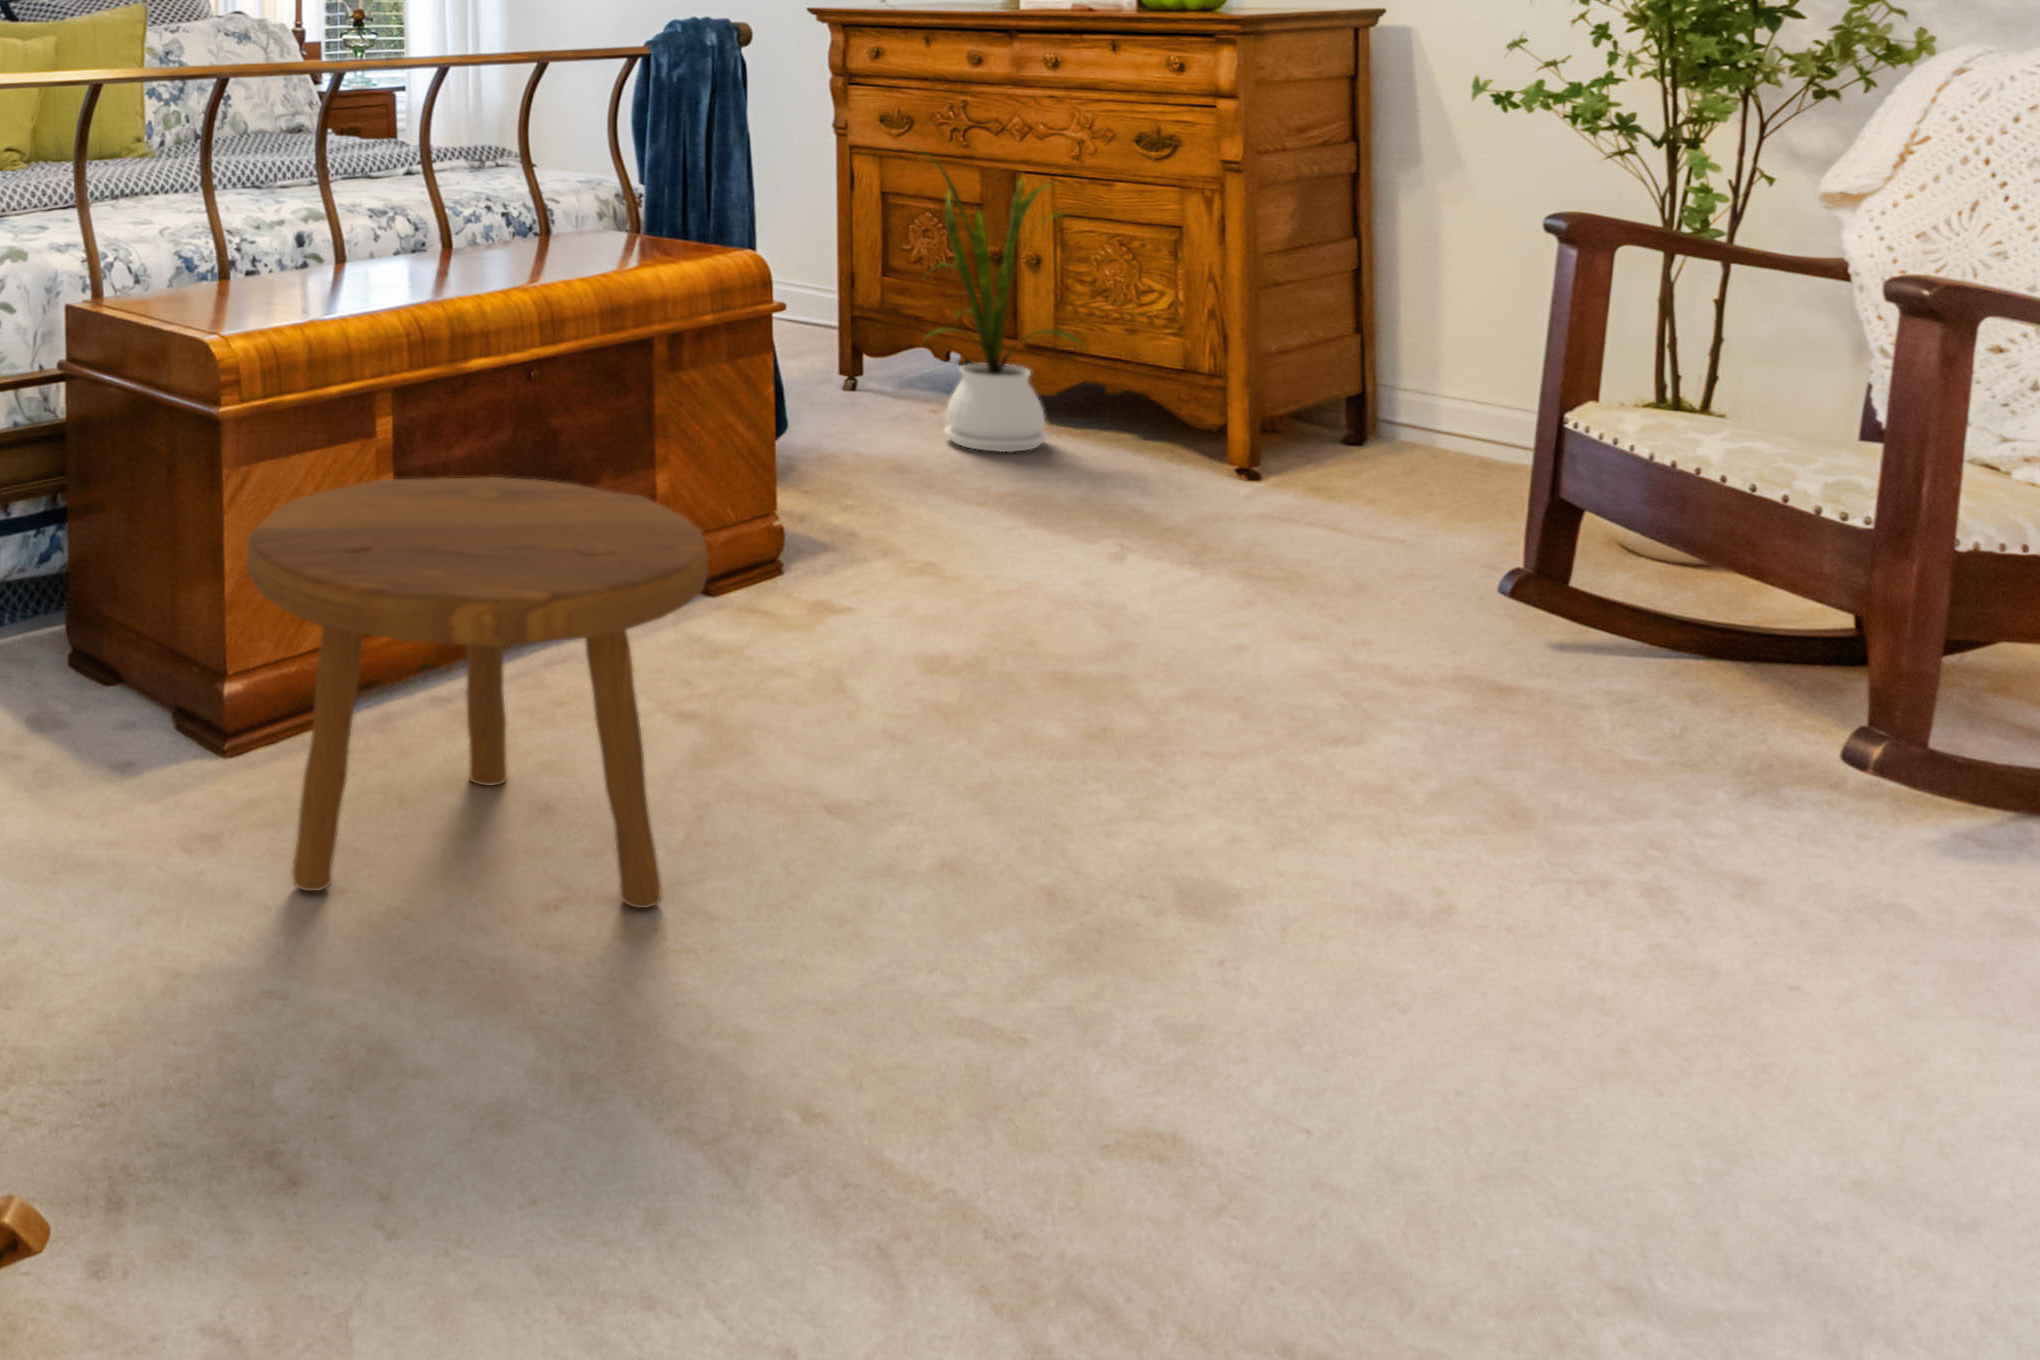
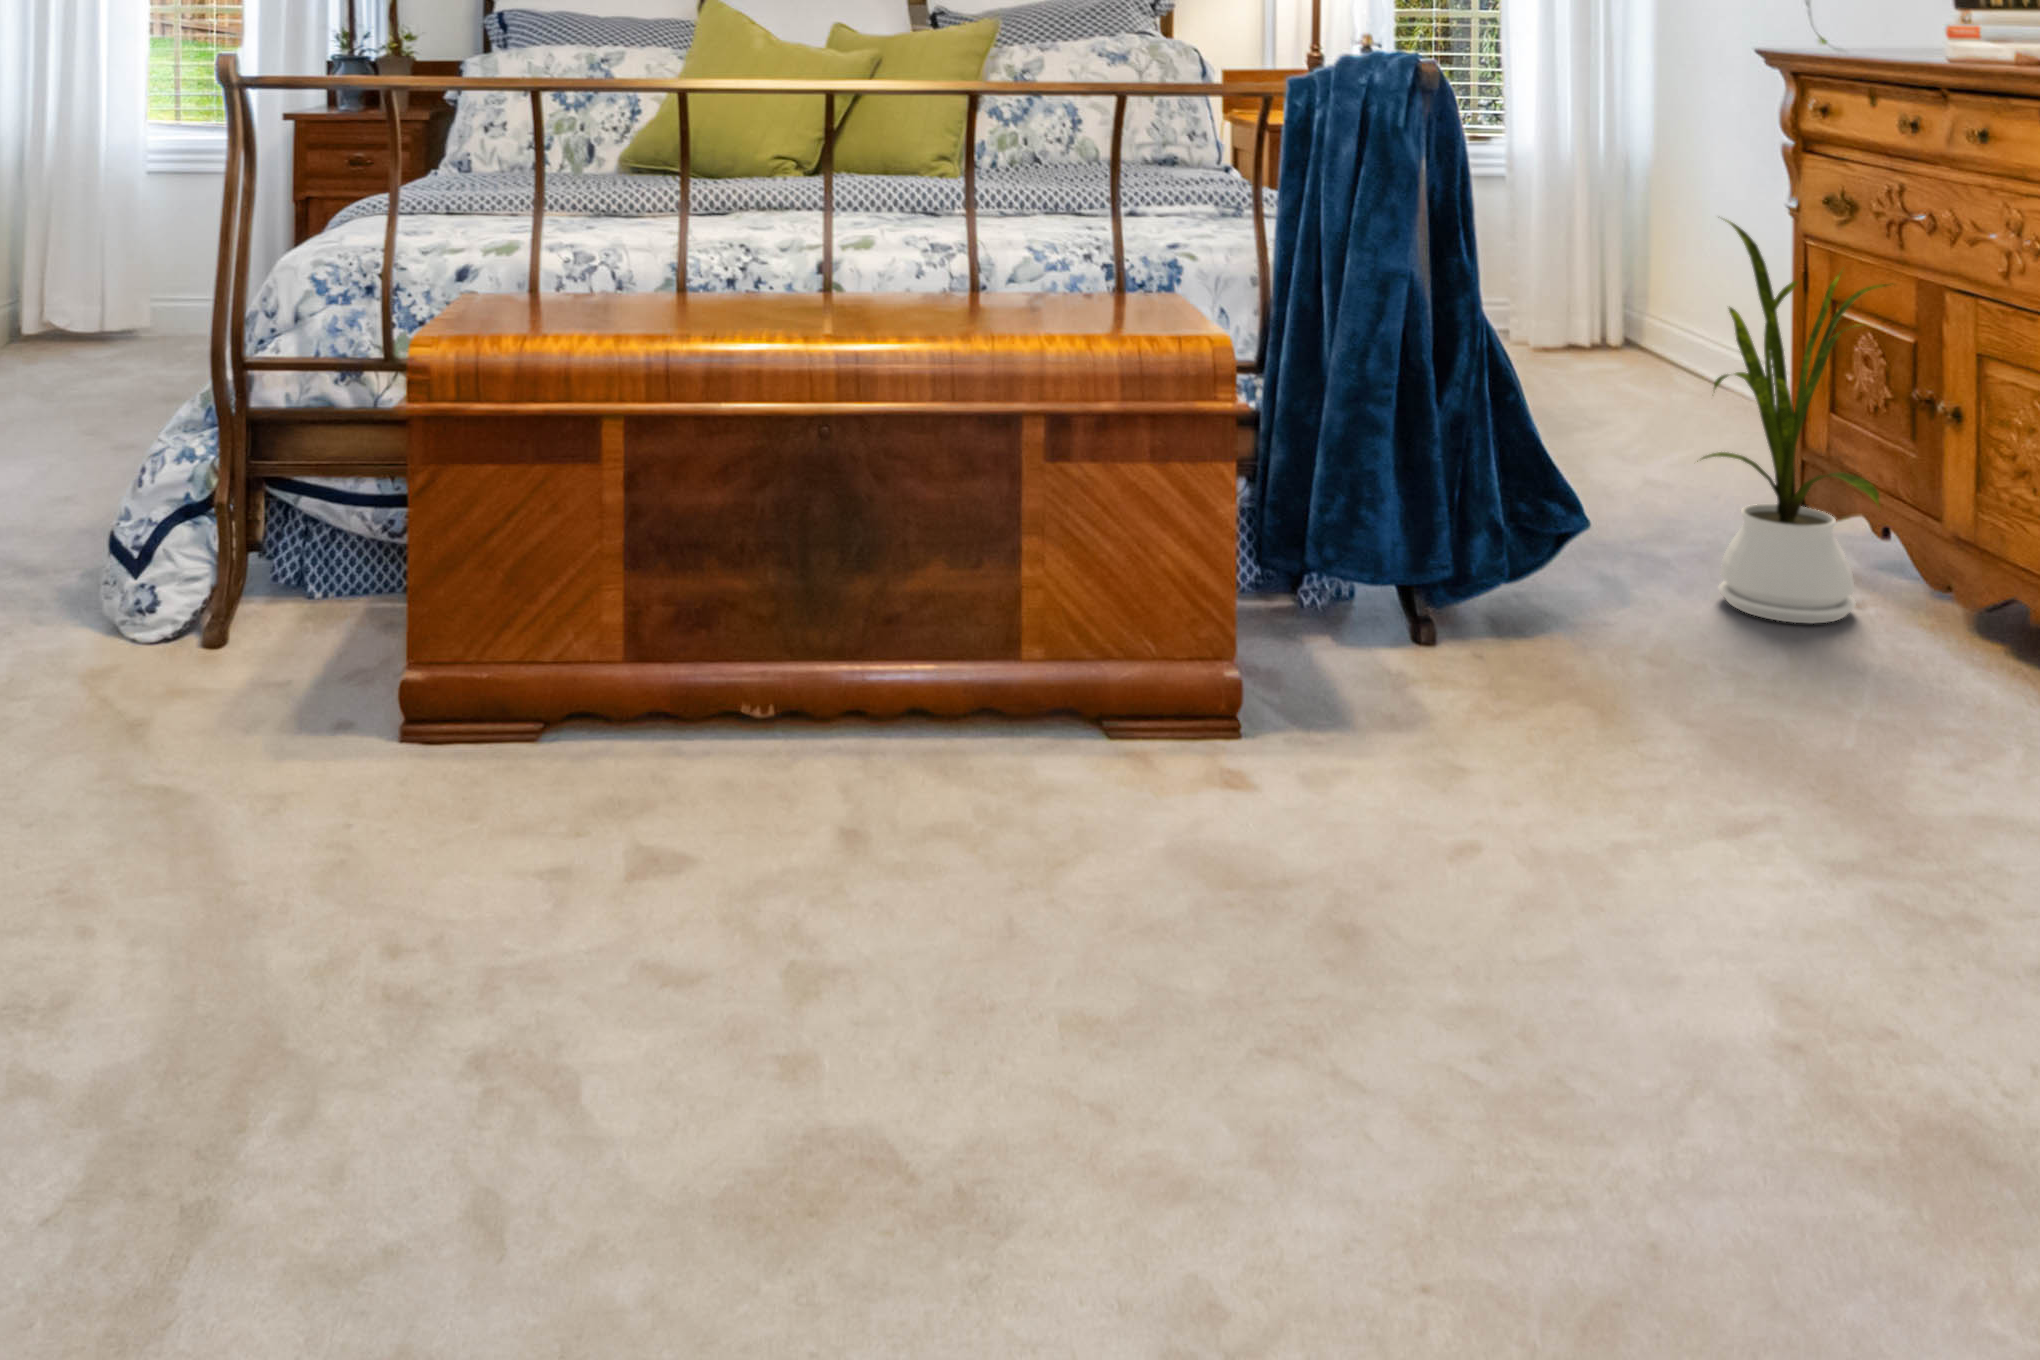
footstool: present [247,477,708,908] -> none [193,491,645,937]

